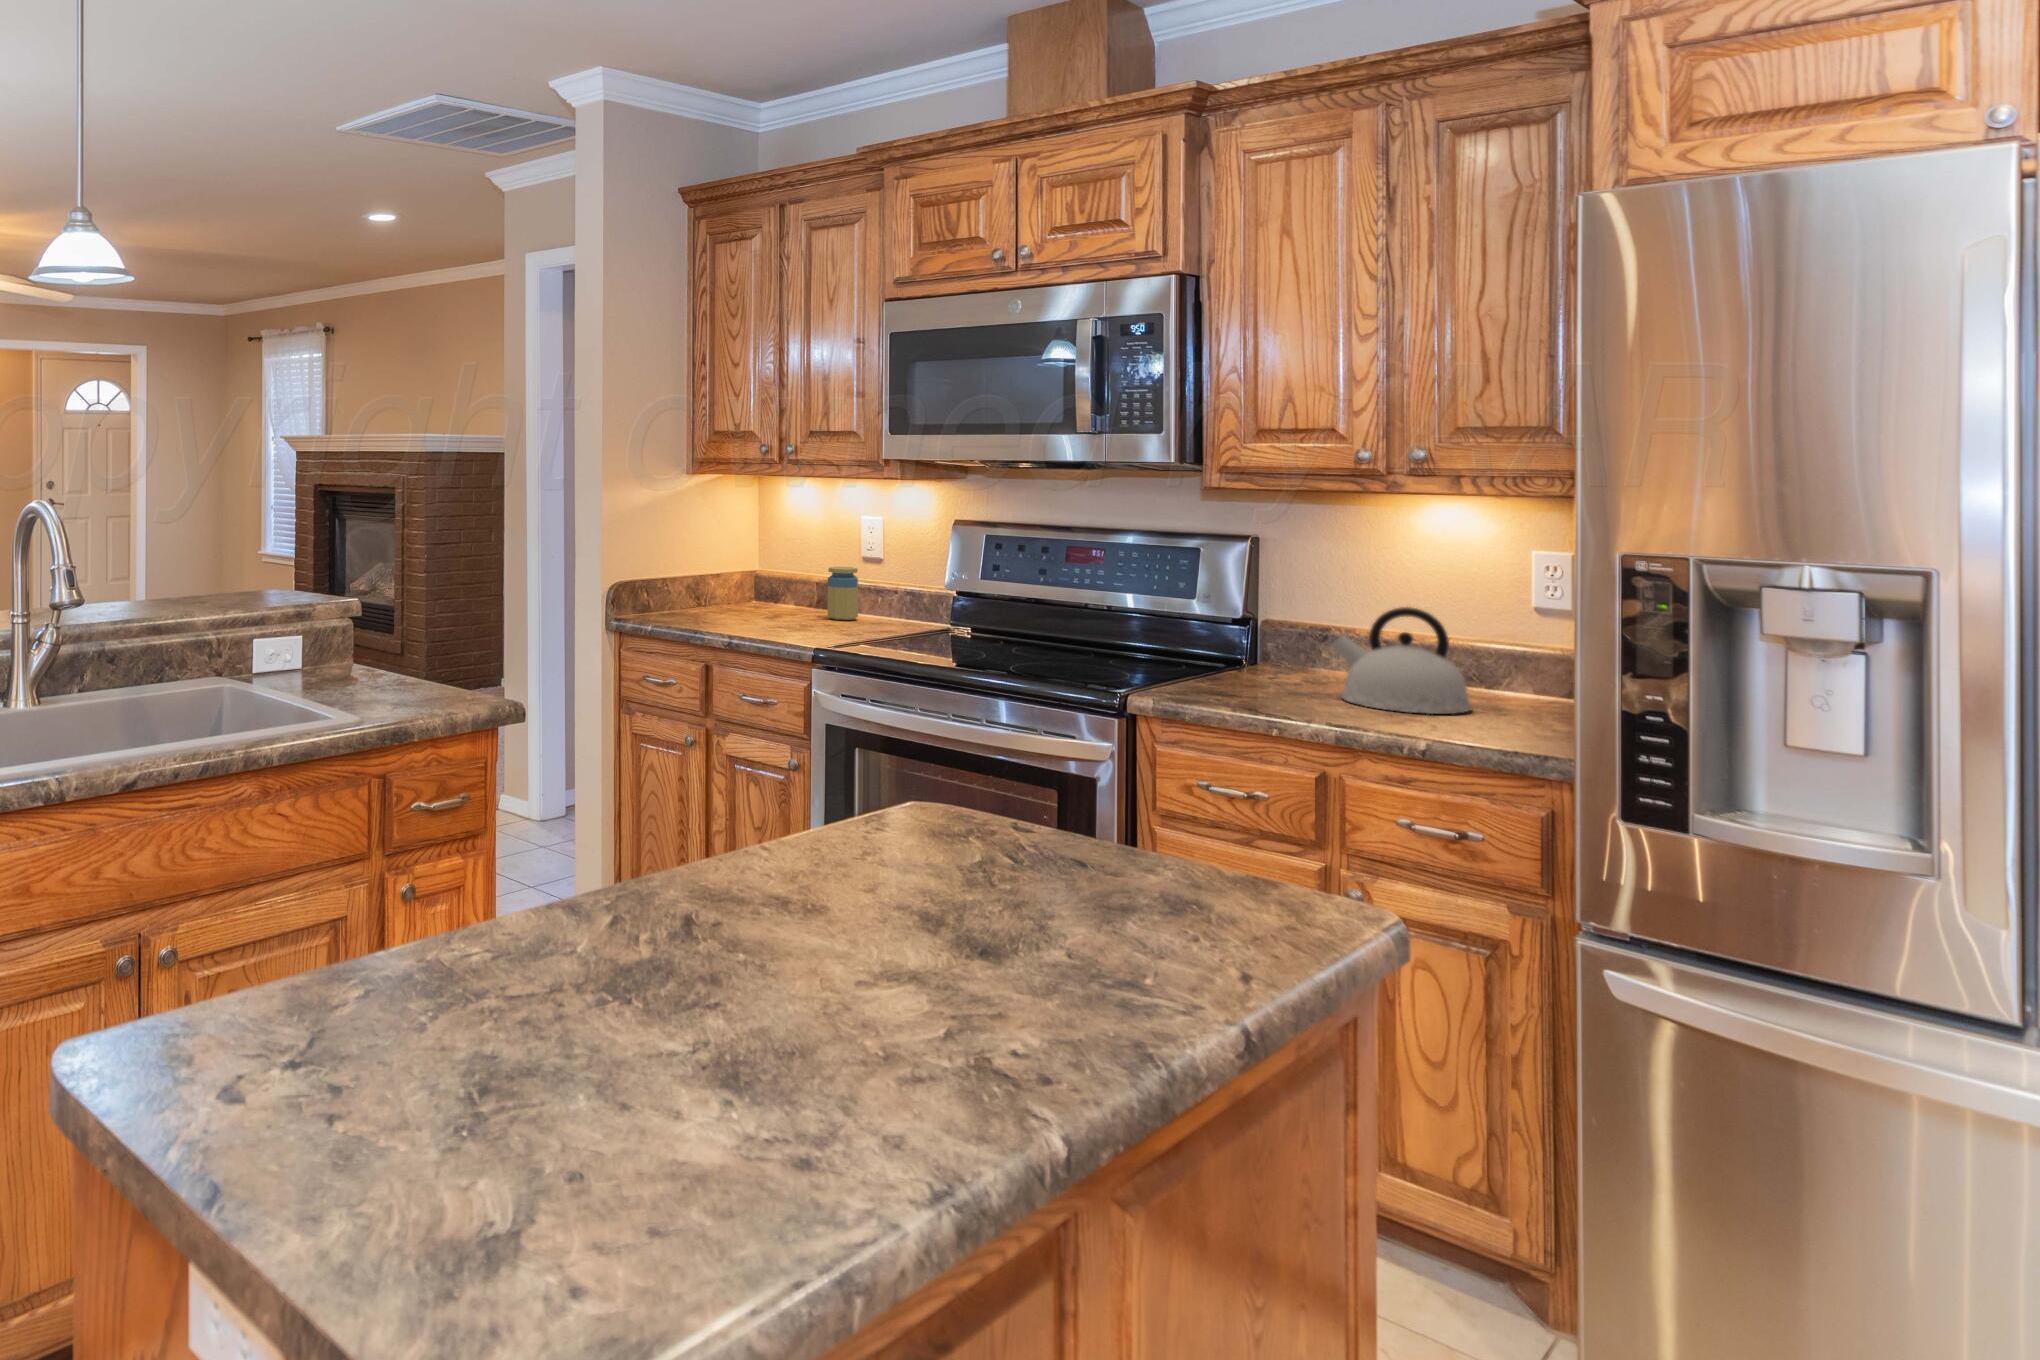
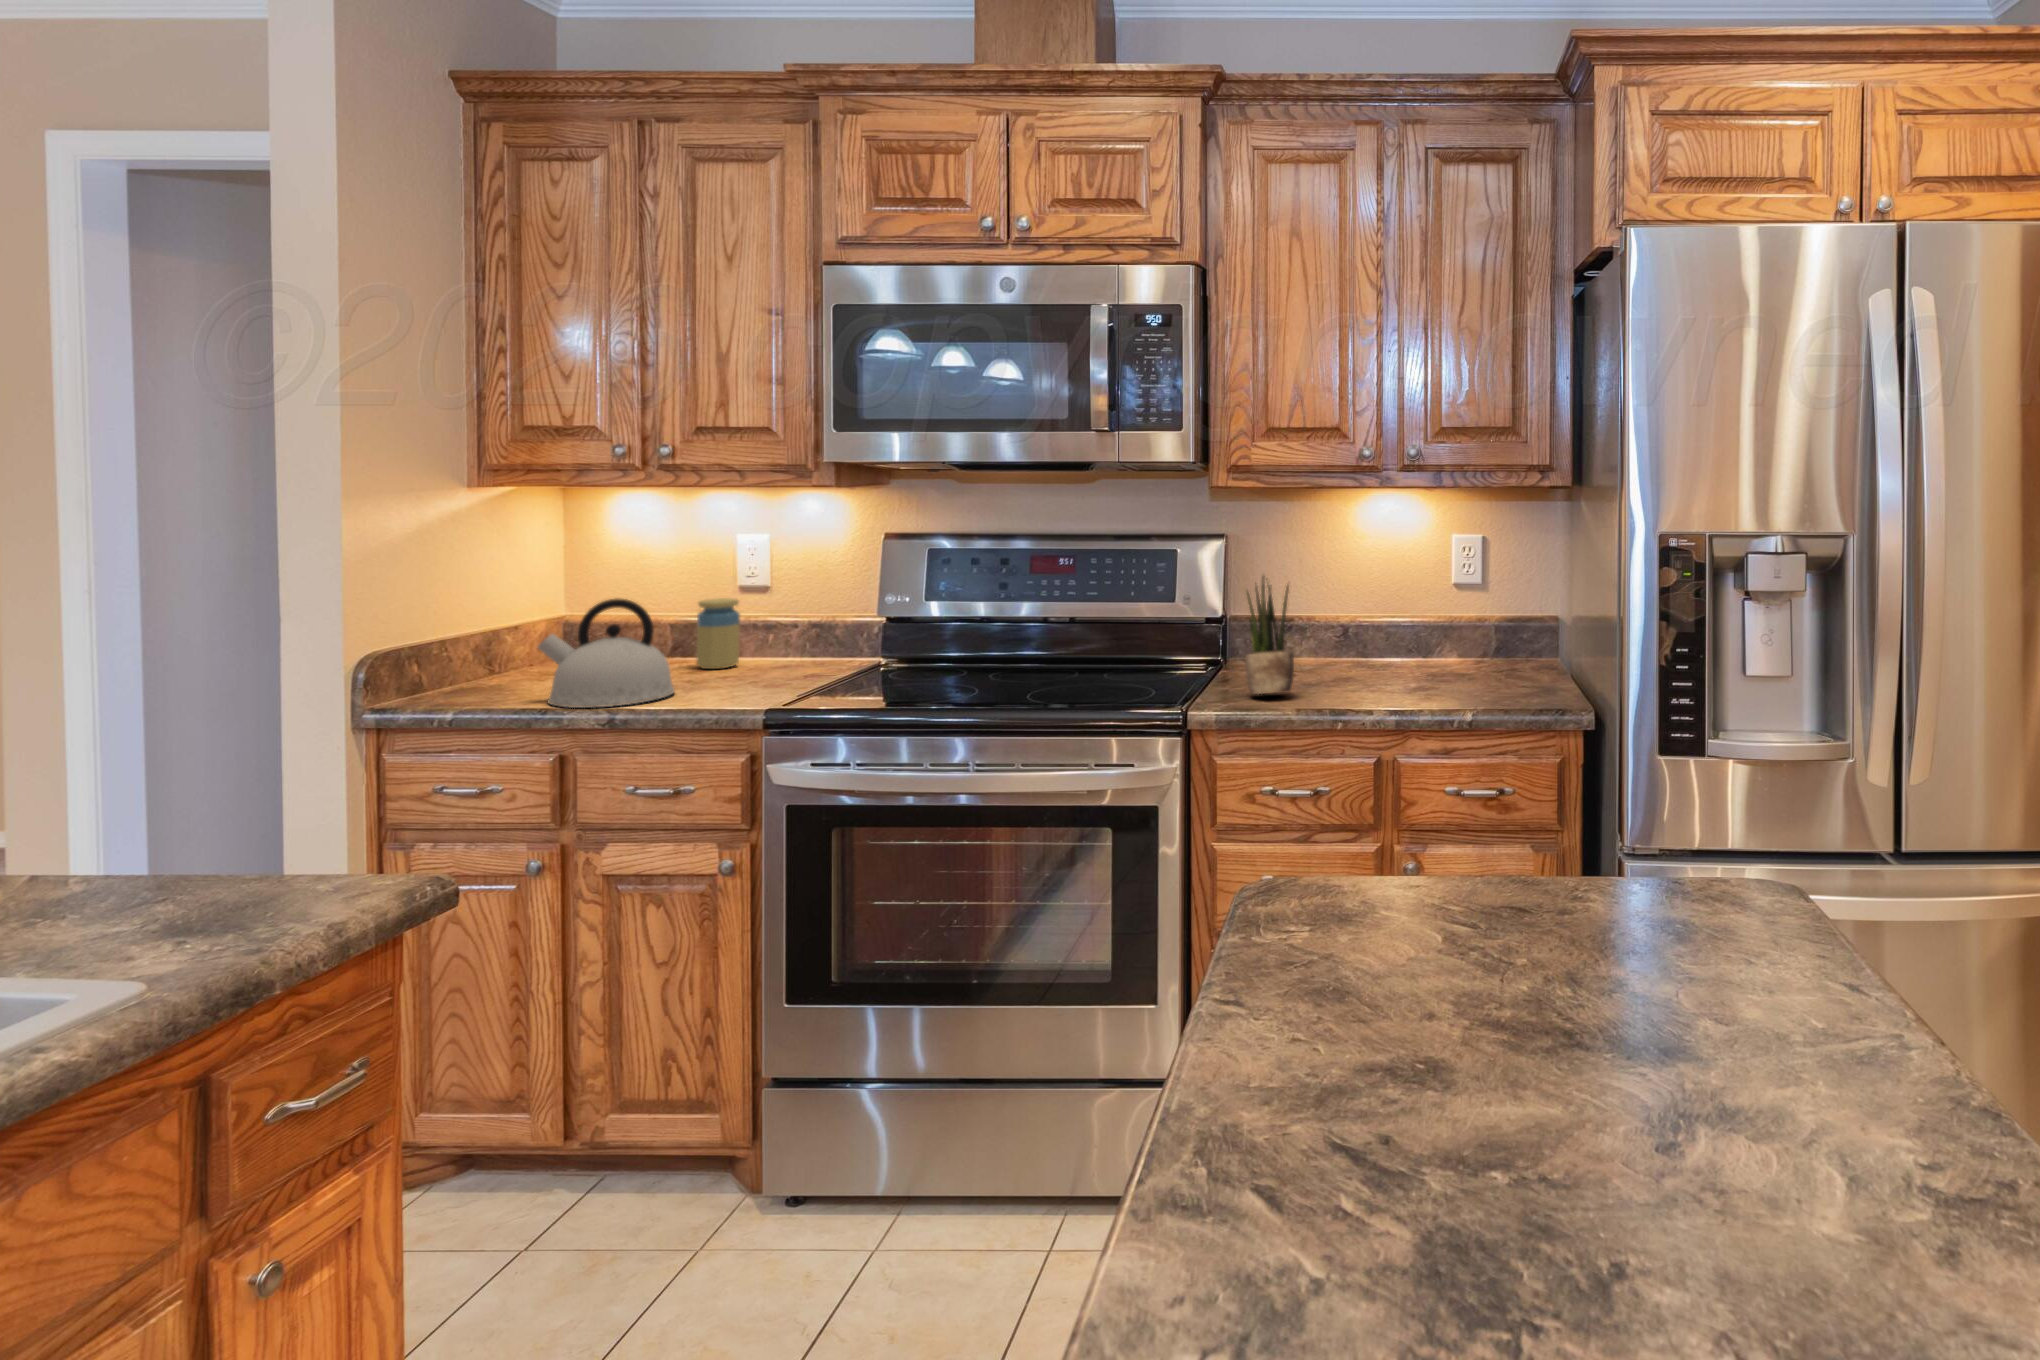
potted plant: none [1213,577,1267,697] -> present [1245,577,1294,694]
kettle: present [1331,607,1471,714] -> present [538,599,675,708]

